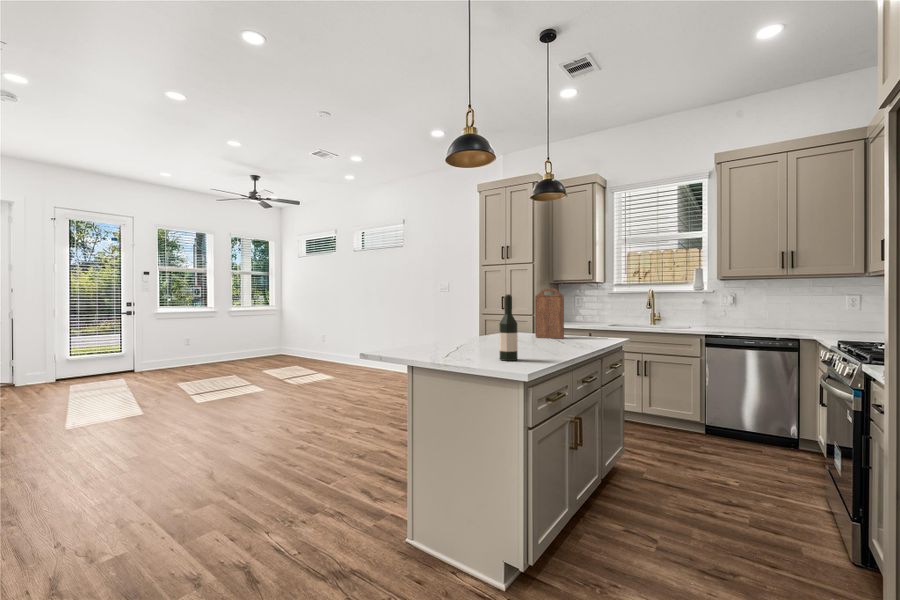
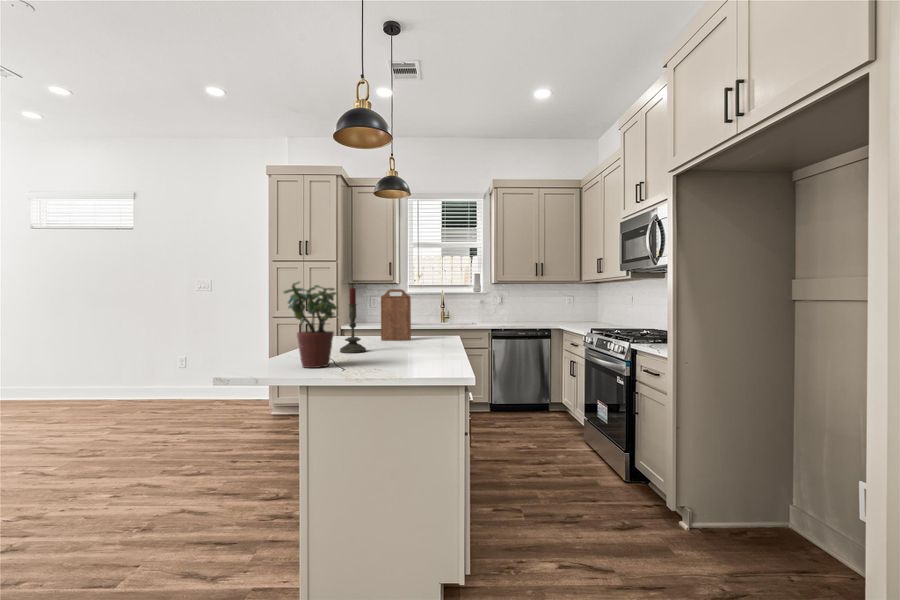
potted plant: none [402,284,444,353] -> present [284,282,337,368]
candle: none [473,287,496,345] -> present [340,288,366,353]
wine bottle: present [499,294,518,361] -> none [417,295,436,367]

